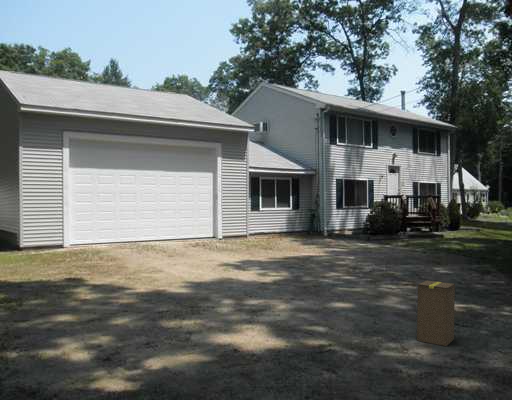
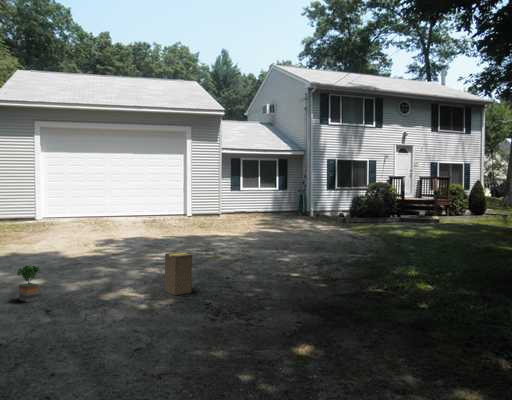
potted tree: none [250,317,289,385] -> present [17,265,42,302]

